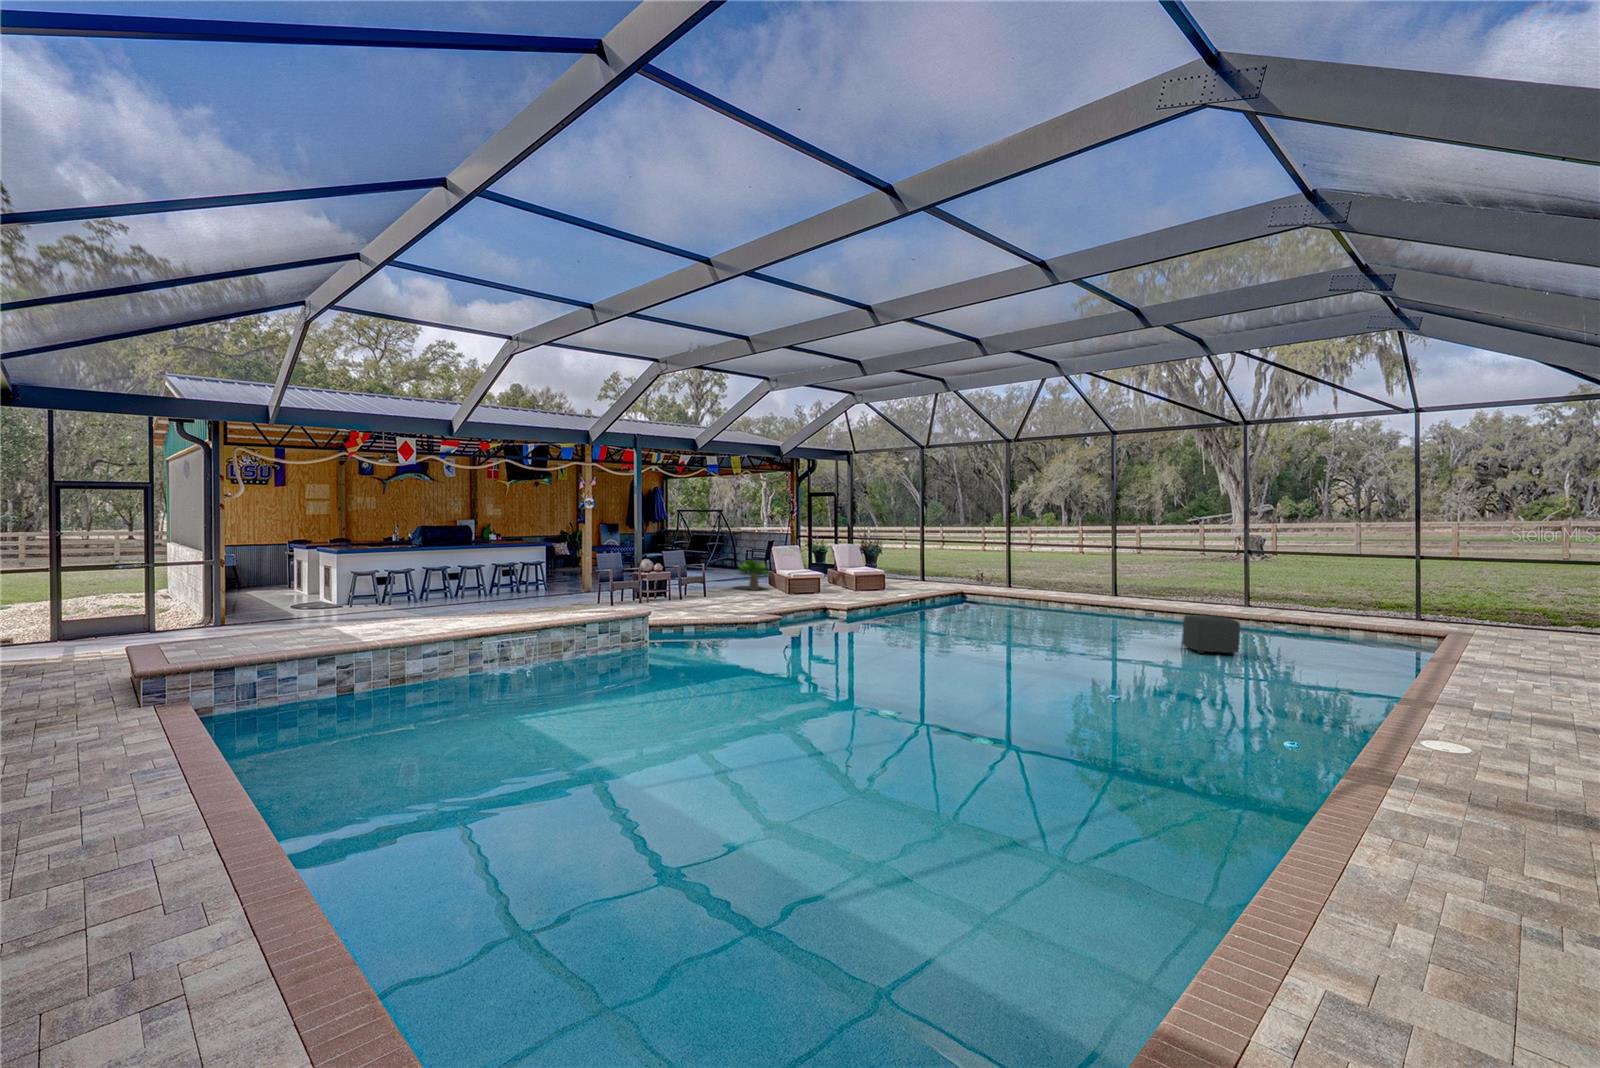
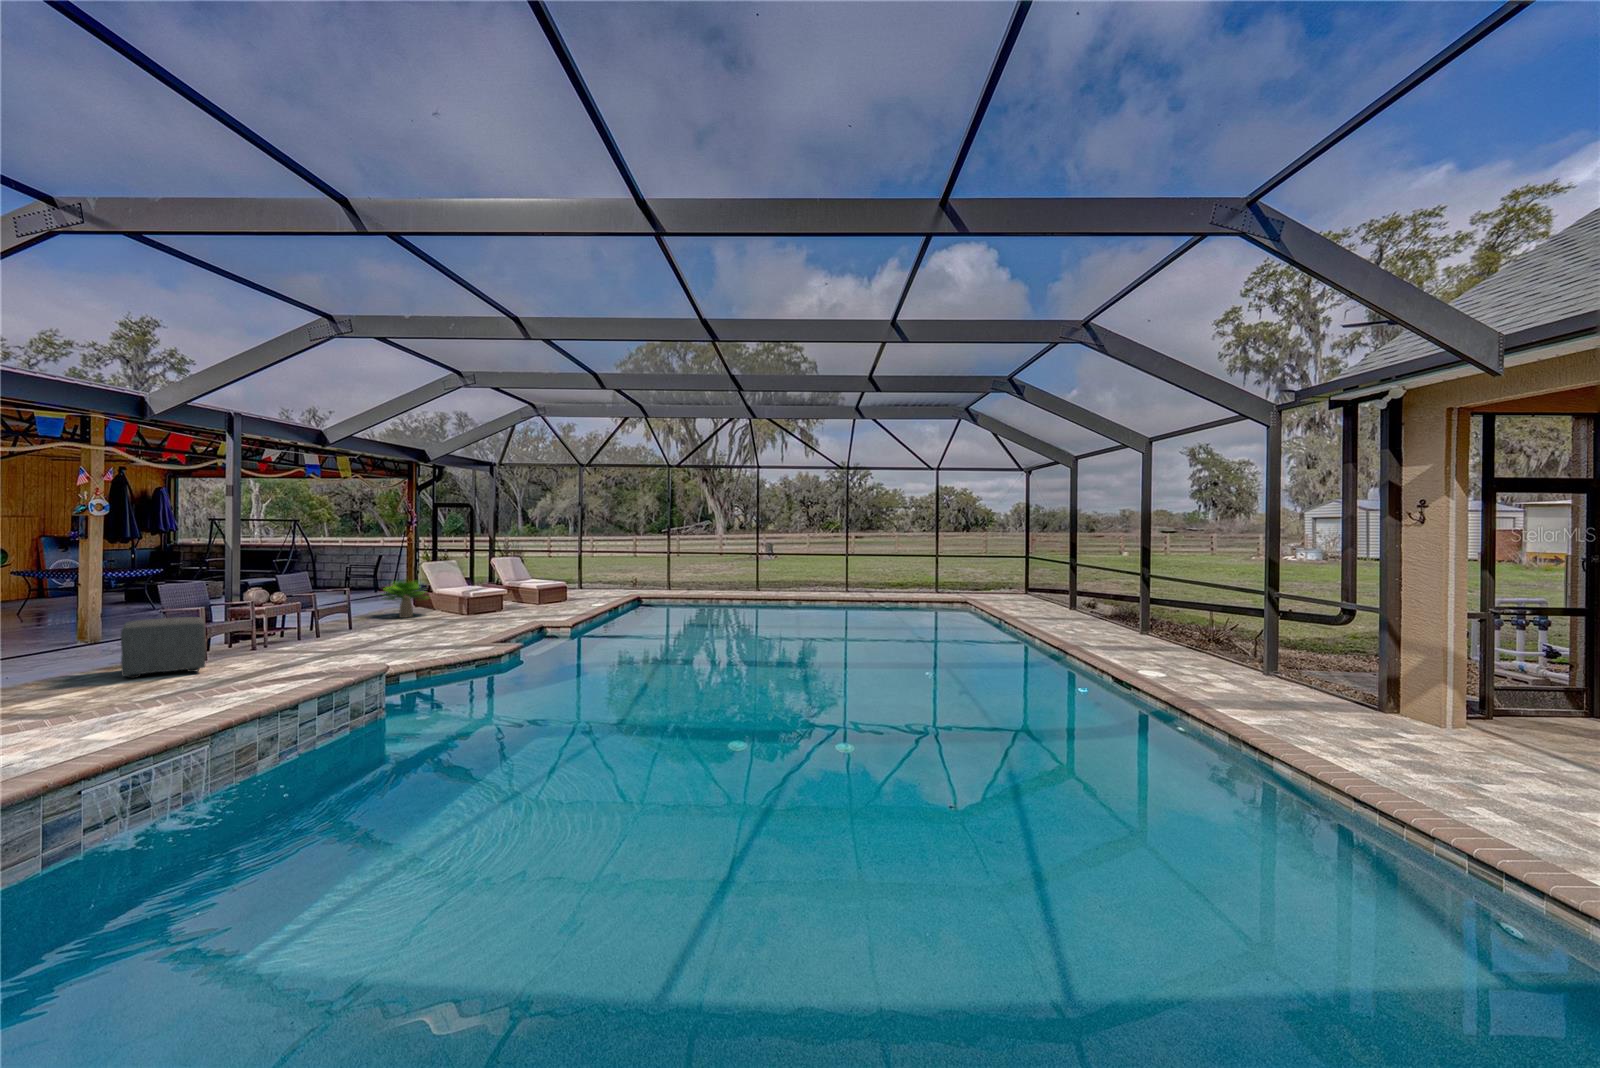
ottoman: present [1182,615,1240,655] -> present [121,617,205,678]

